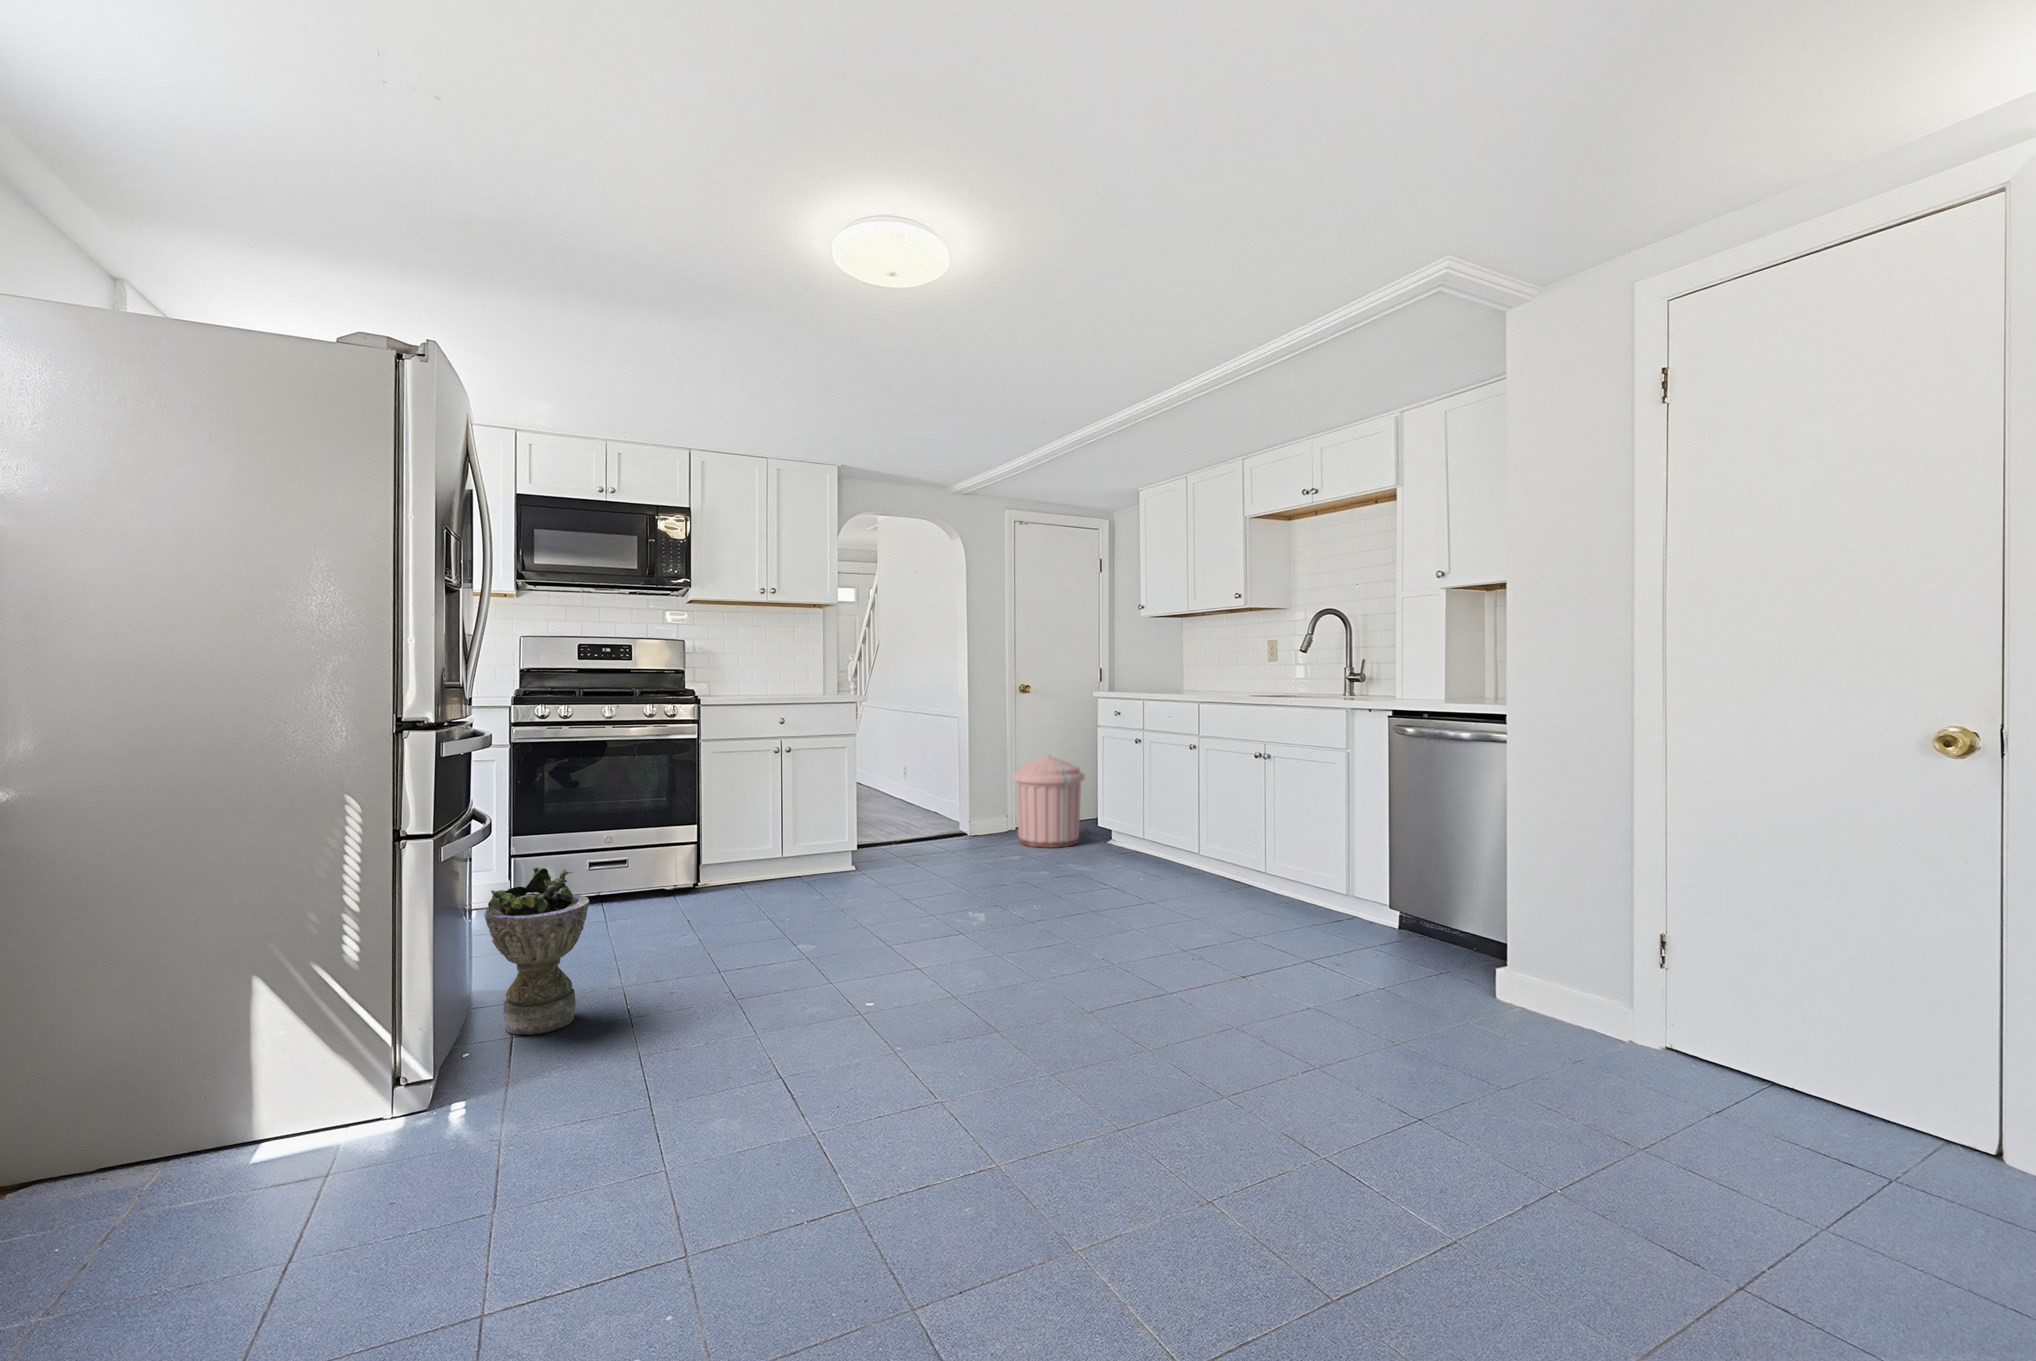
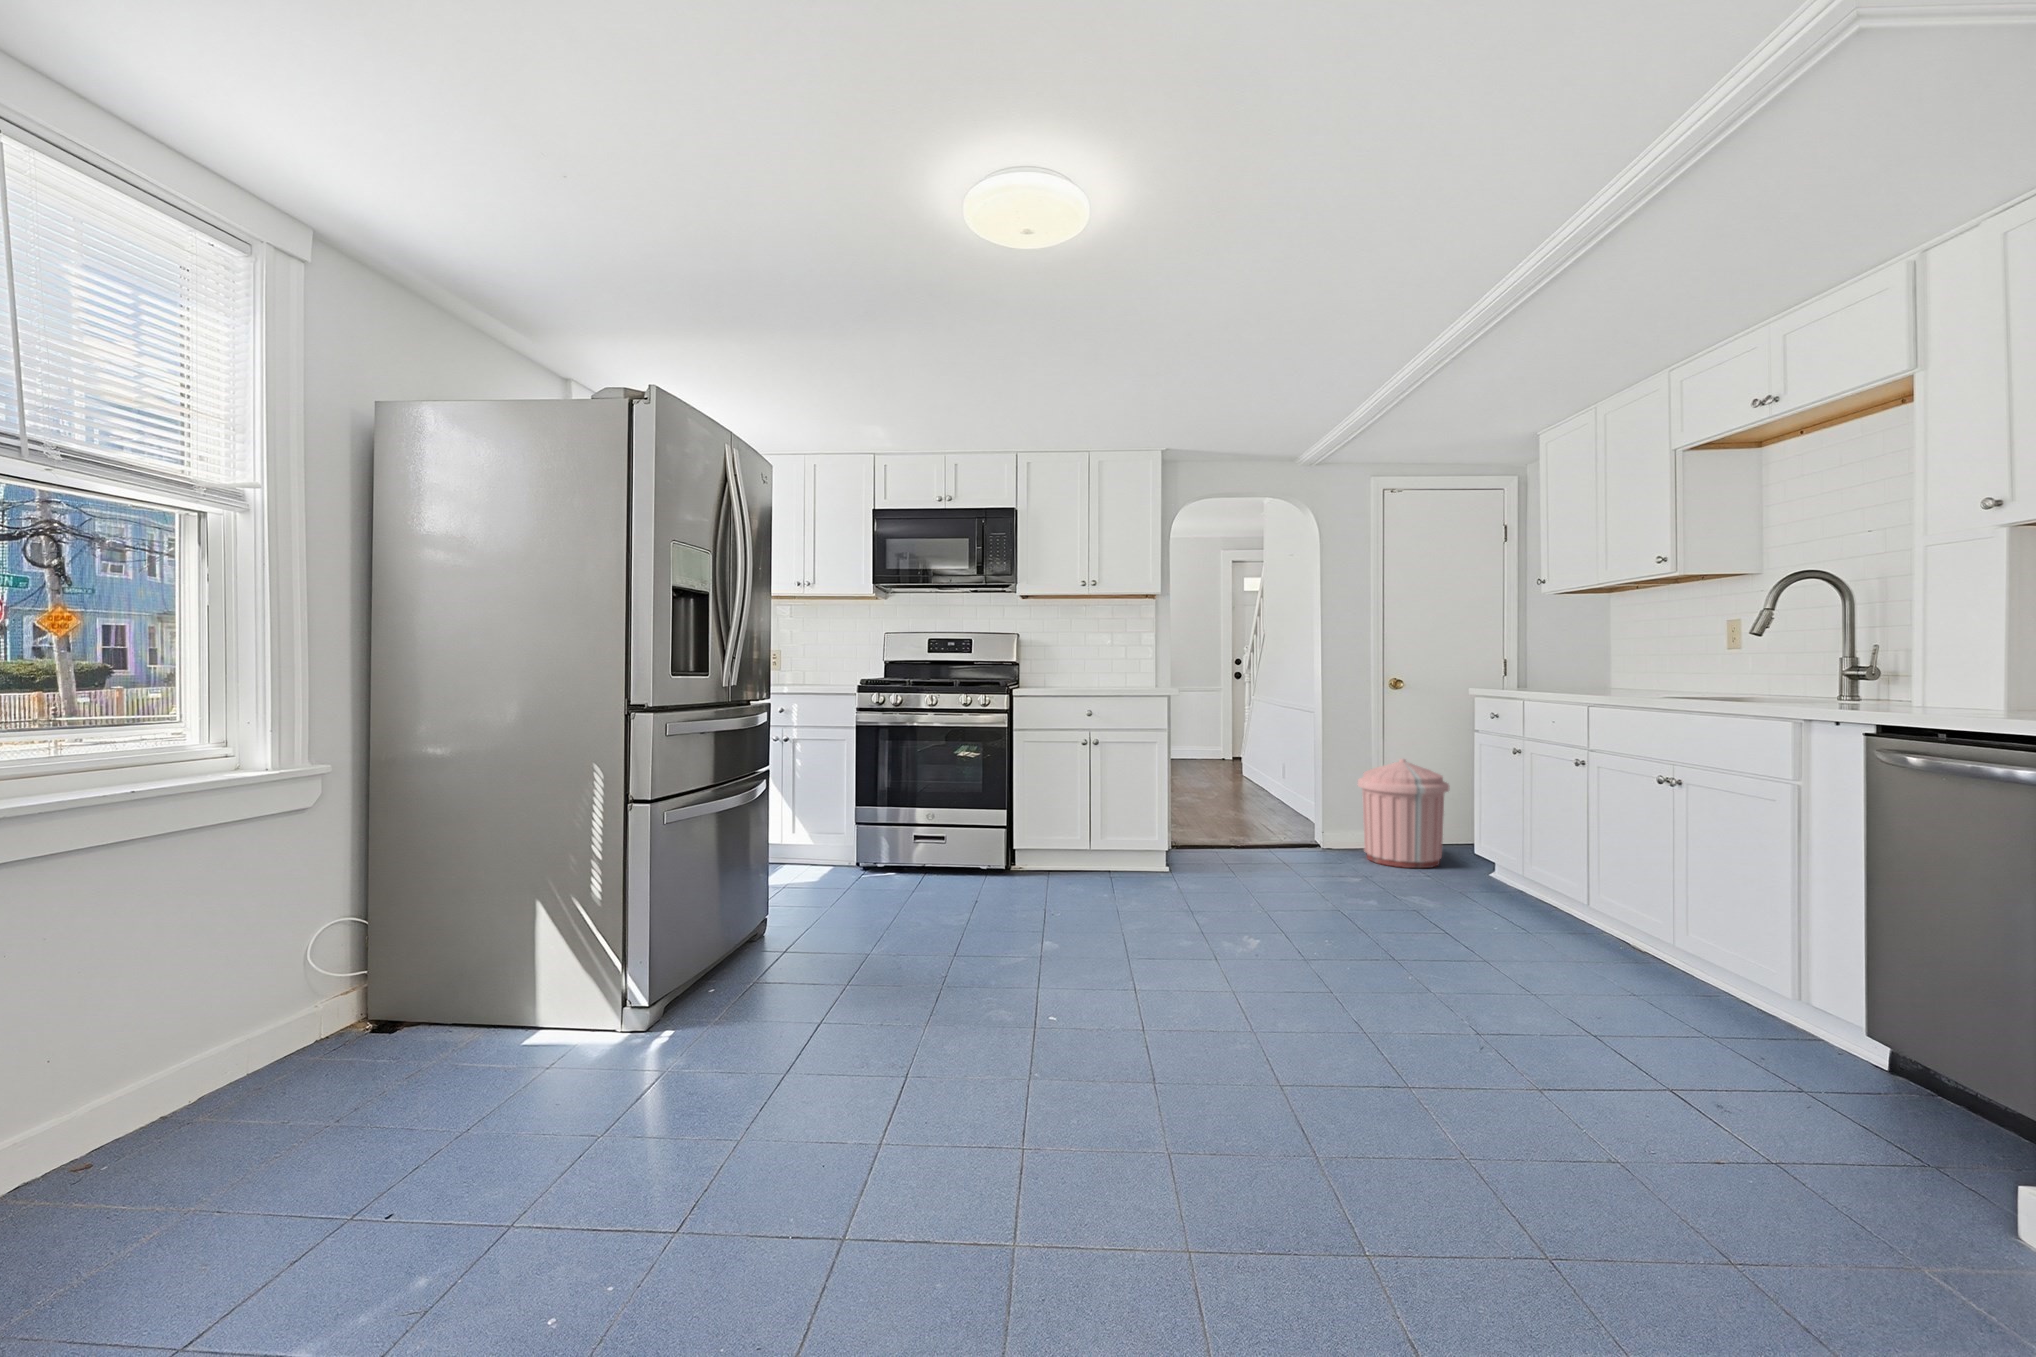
planter: present [484,867,589,1035] -> none [739,835,822,980]

